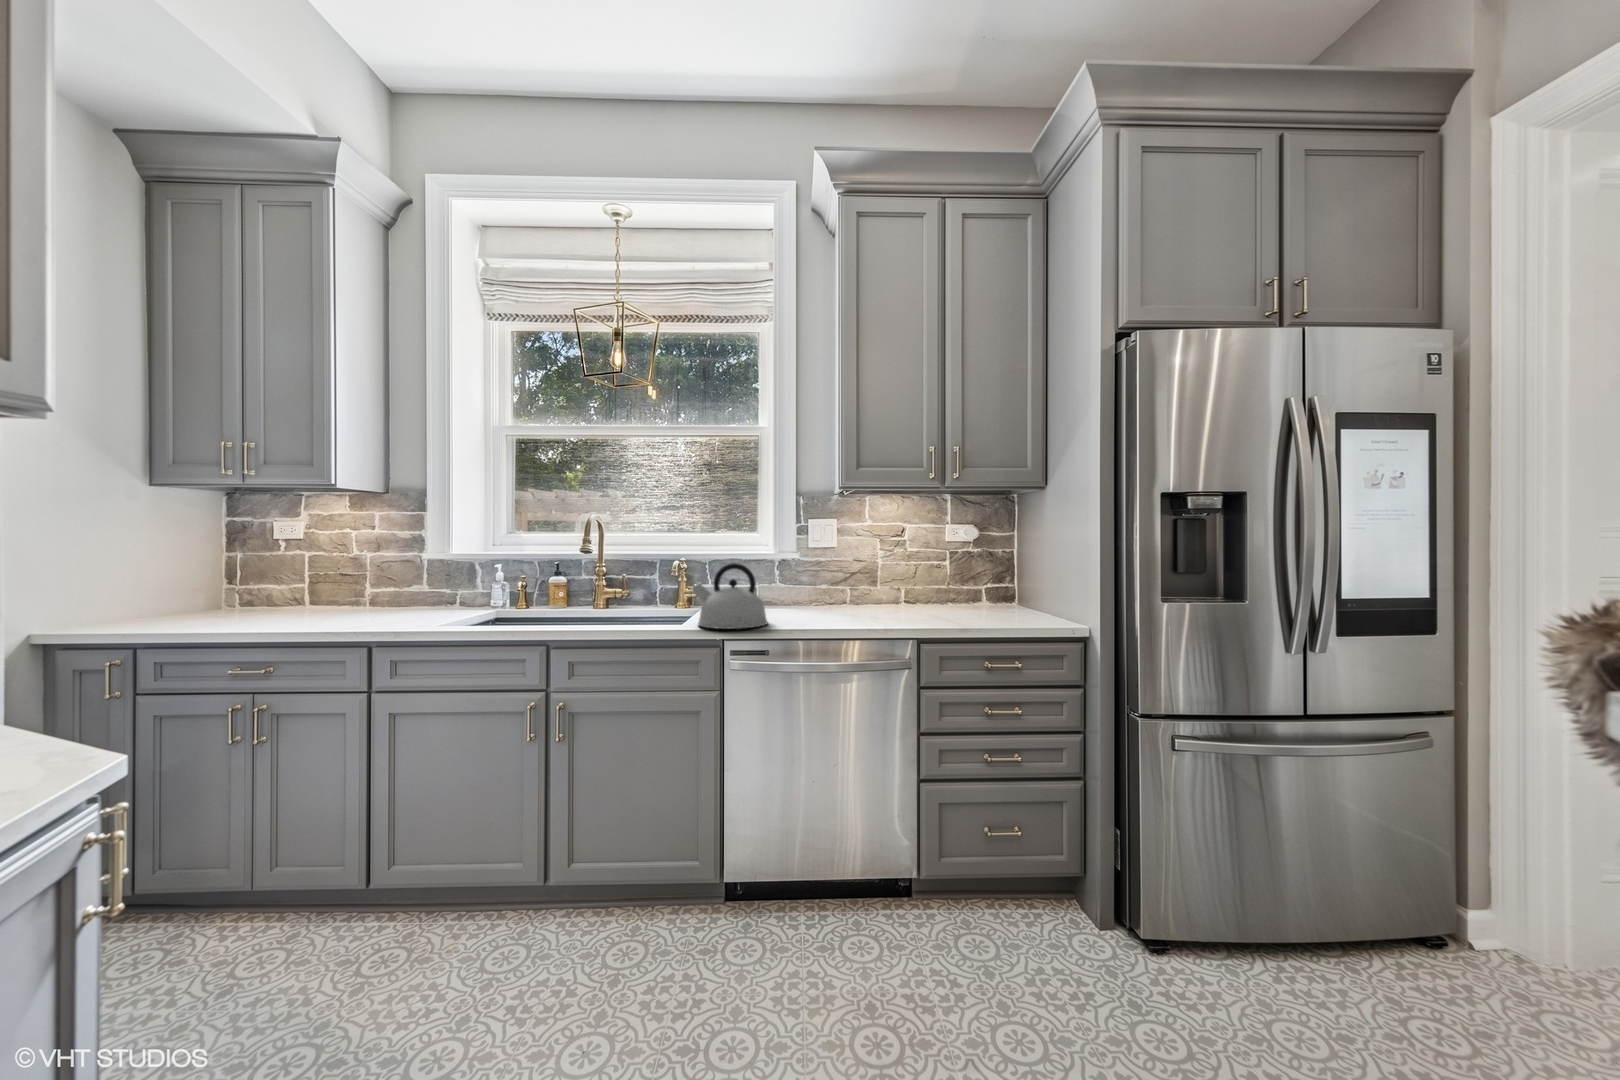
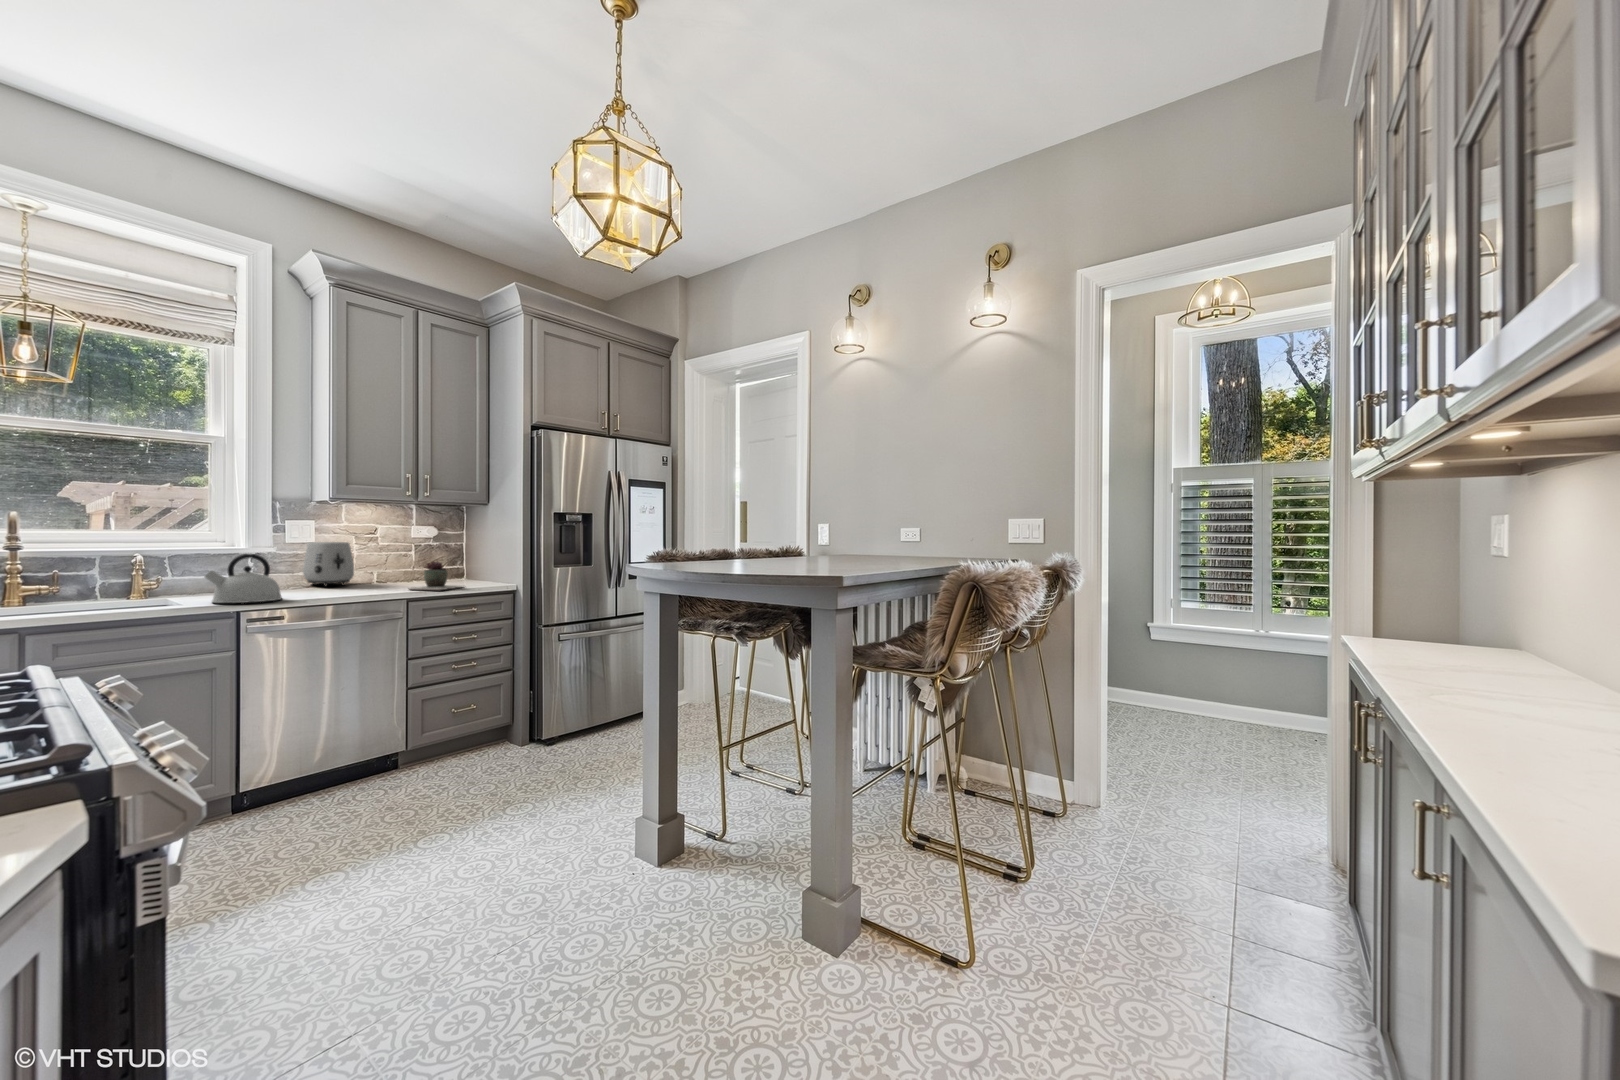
toaster: none [826,547,874,604] -> present [303,542,354,586]
succulent plant: none [922,579,1004,628] -> present [409,562,463,590]

